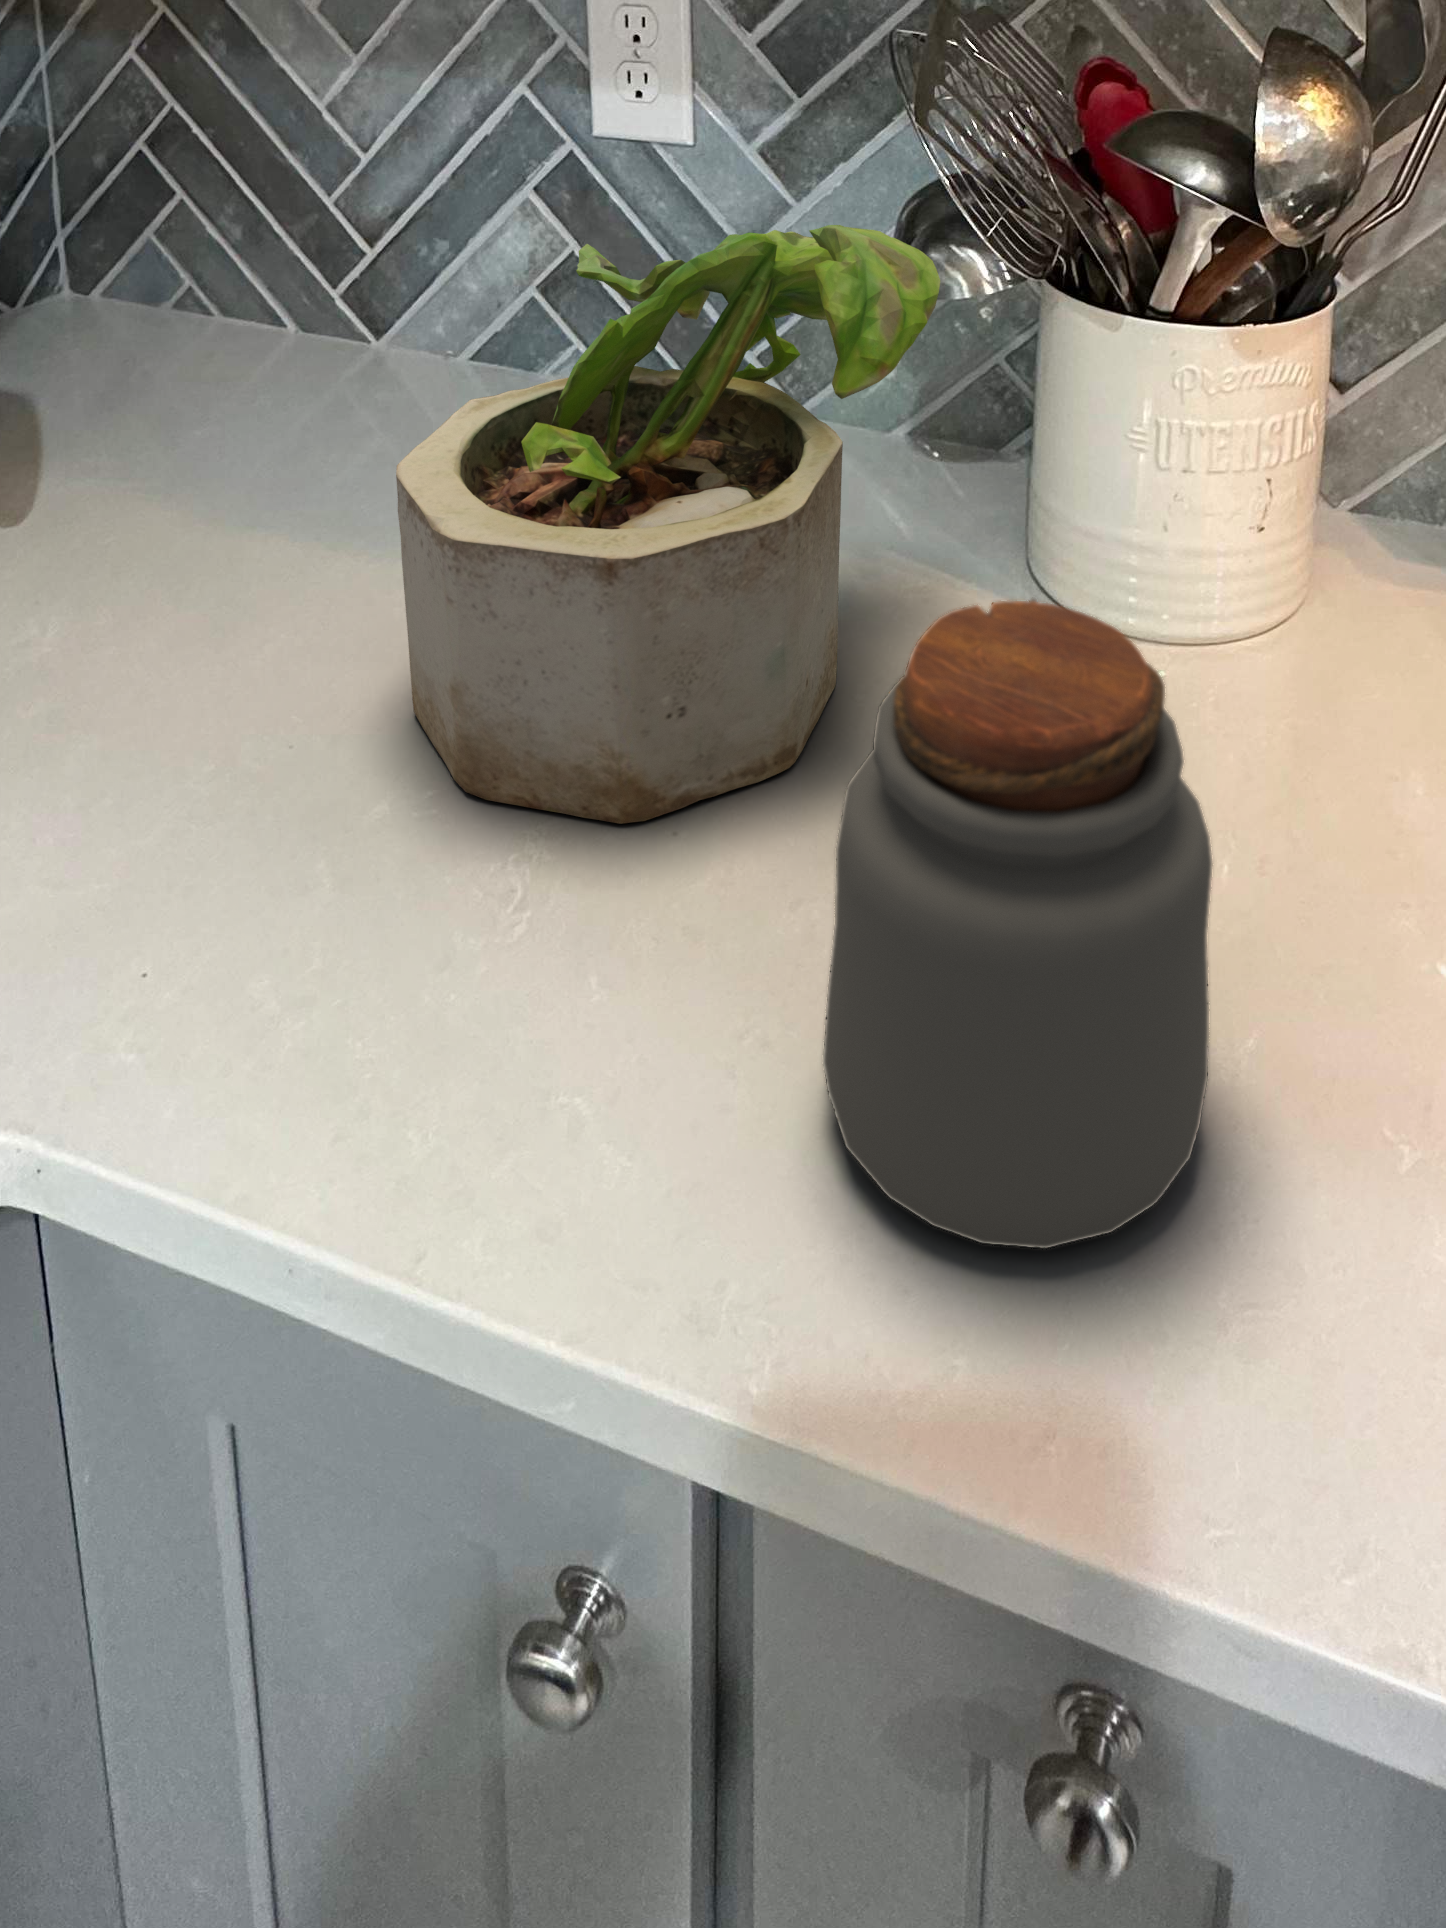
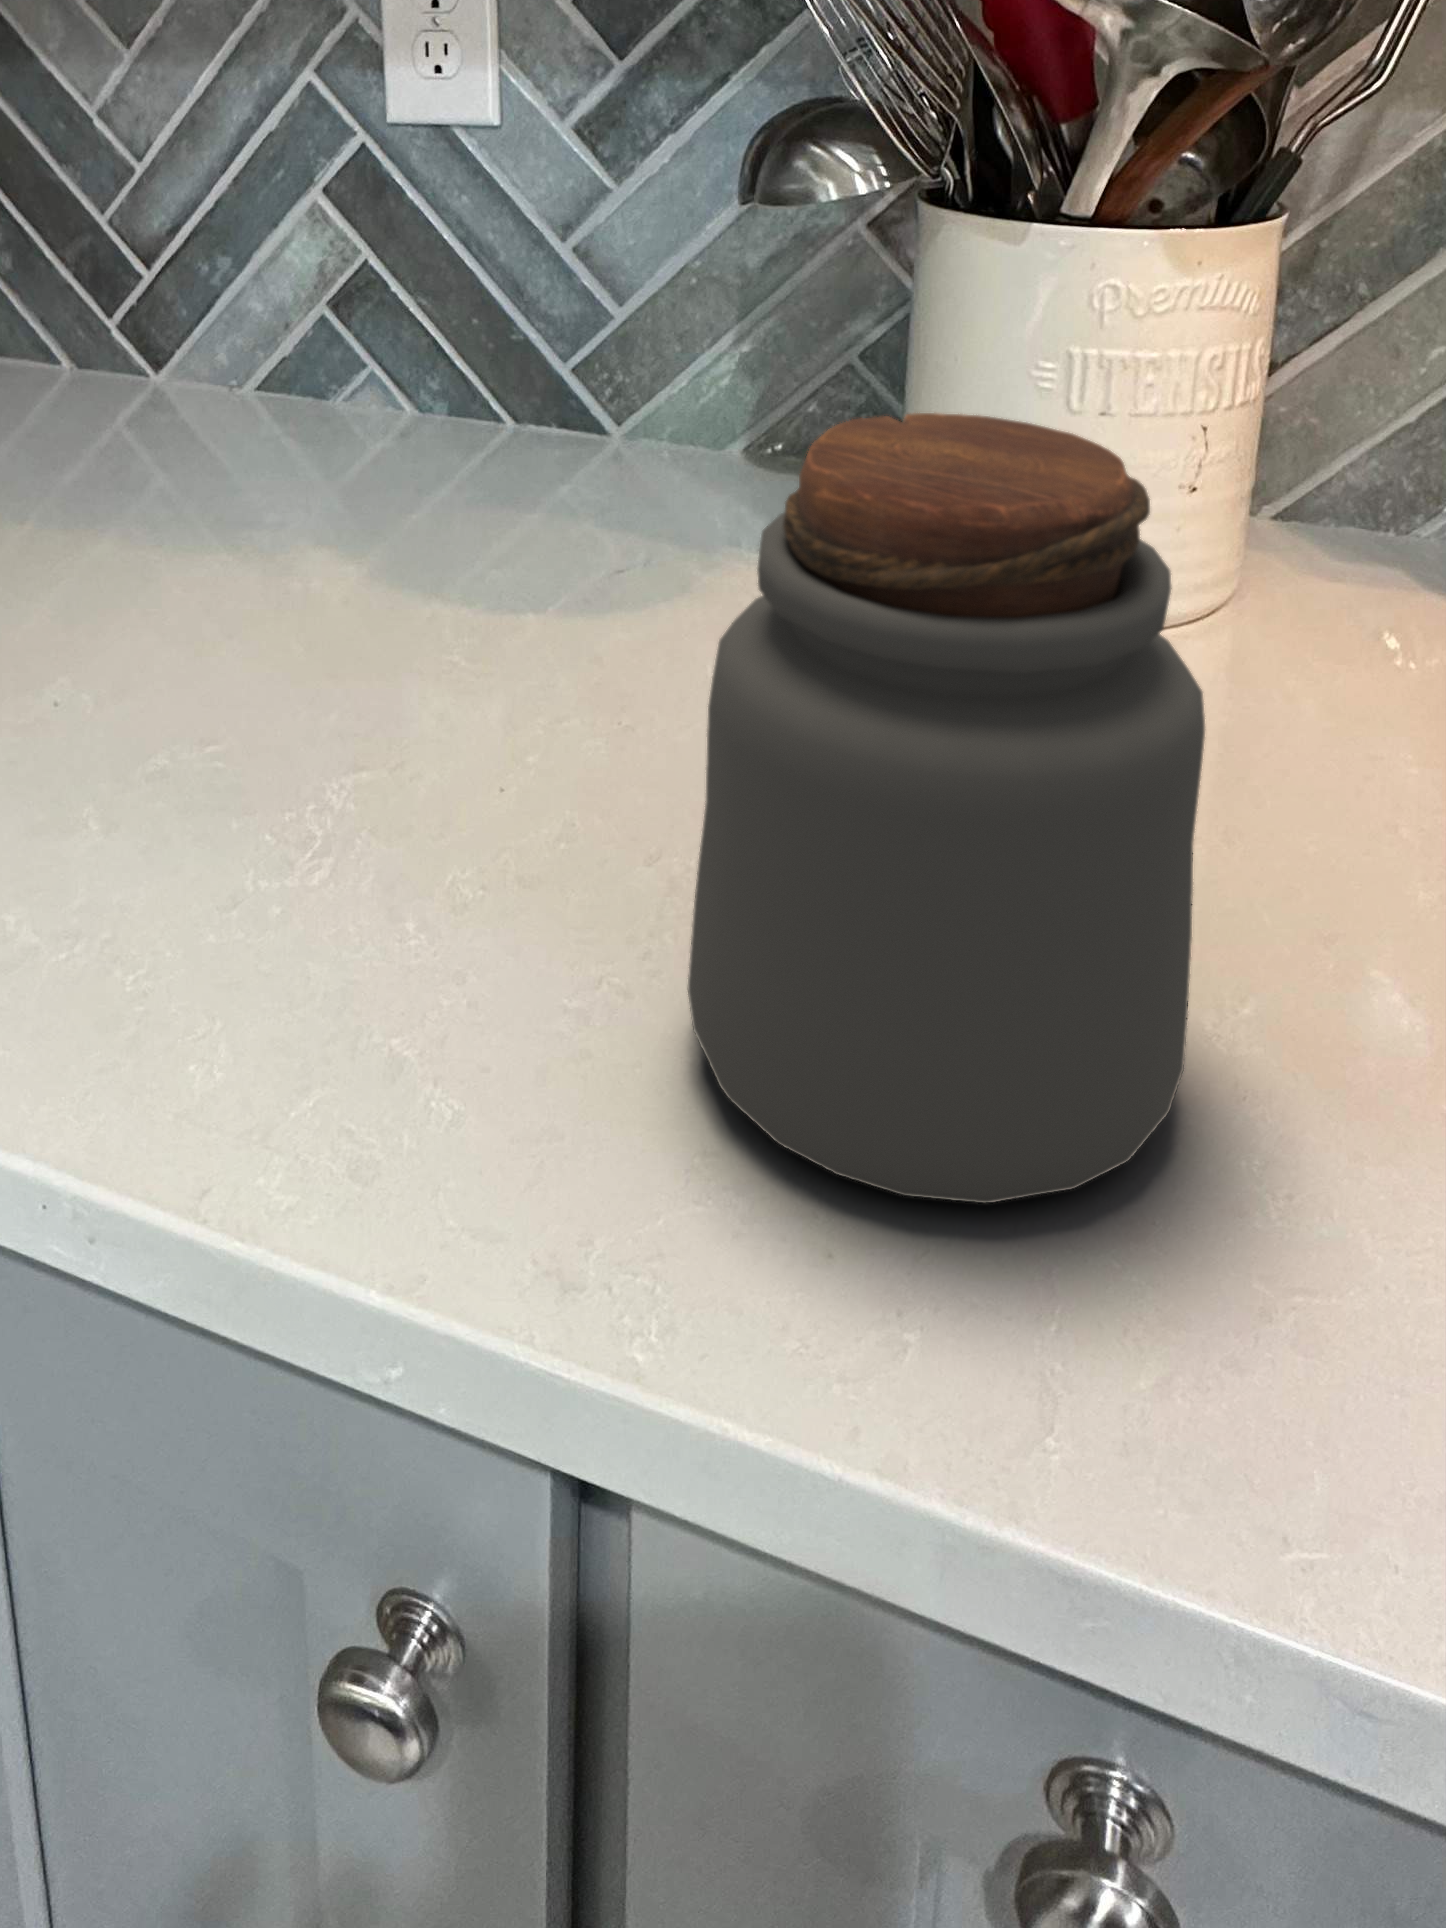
potted plant: present [396,225,940,824] -> none [166,79,811,779]

